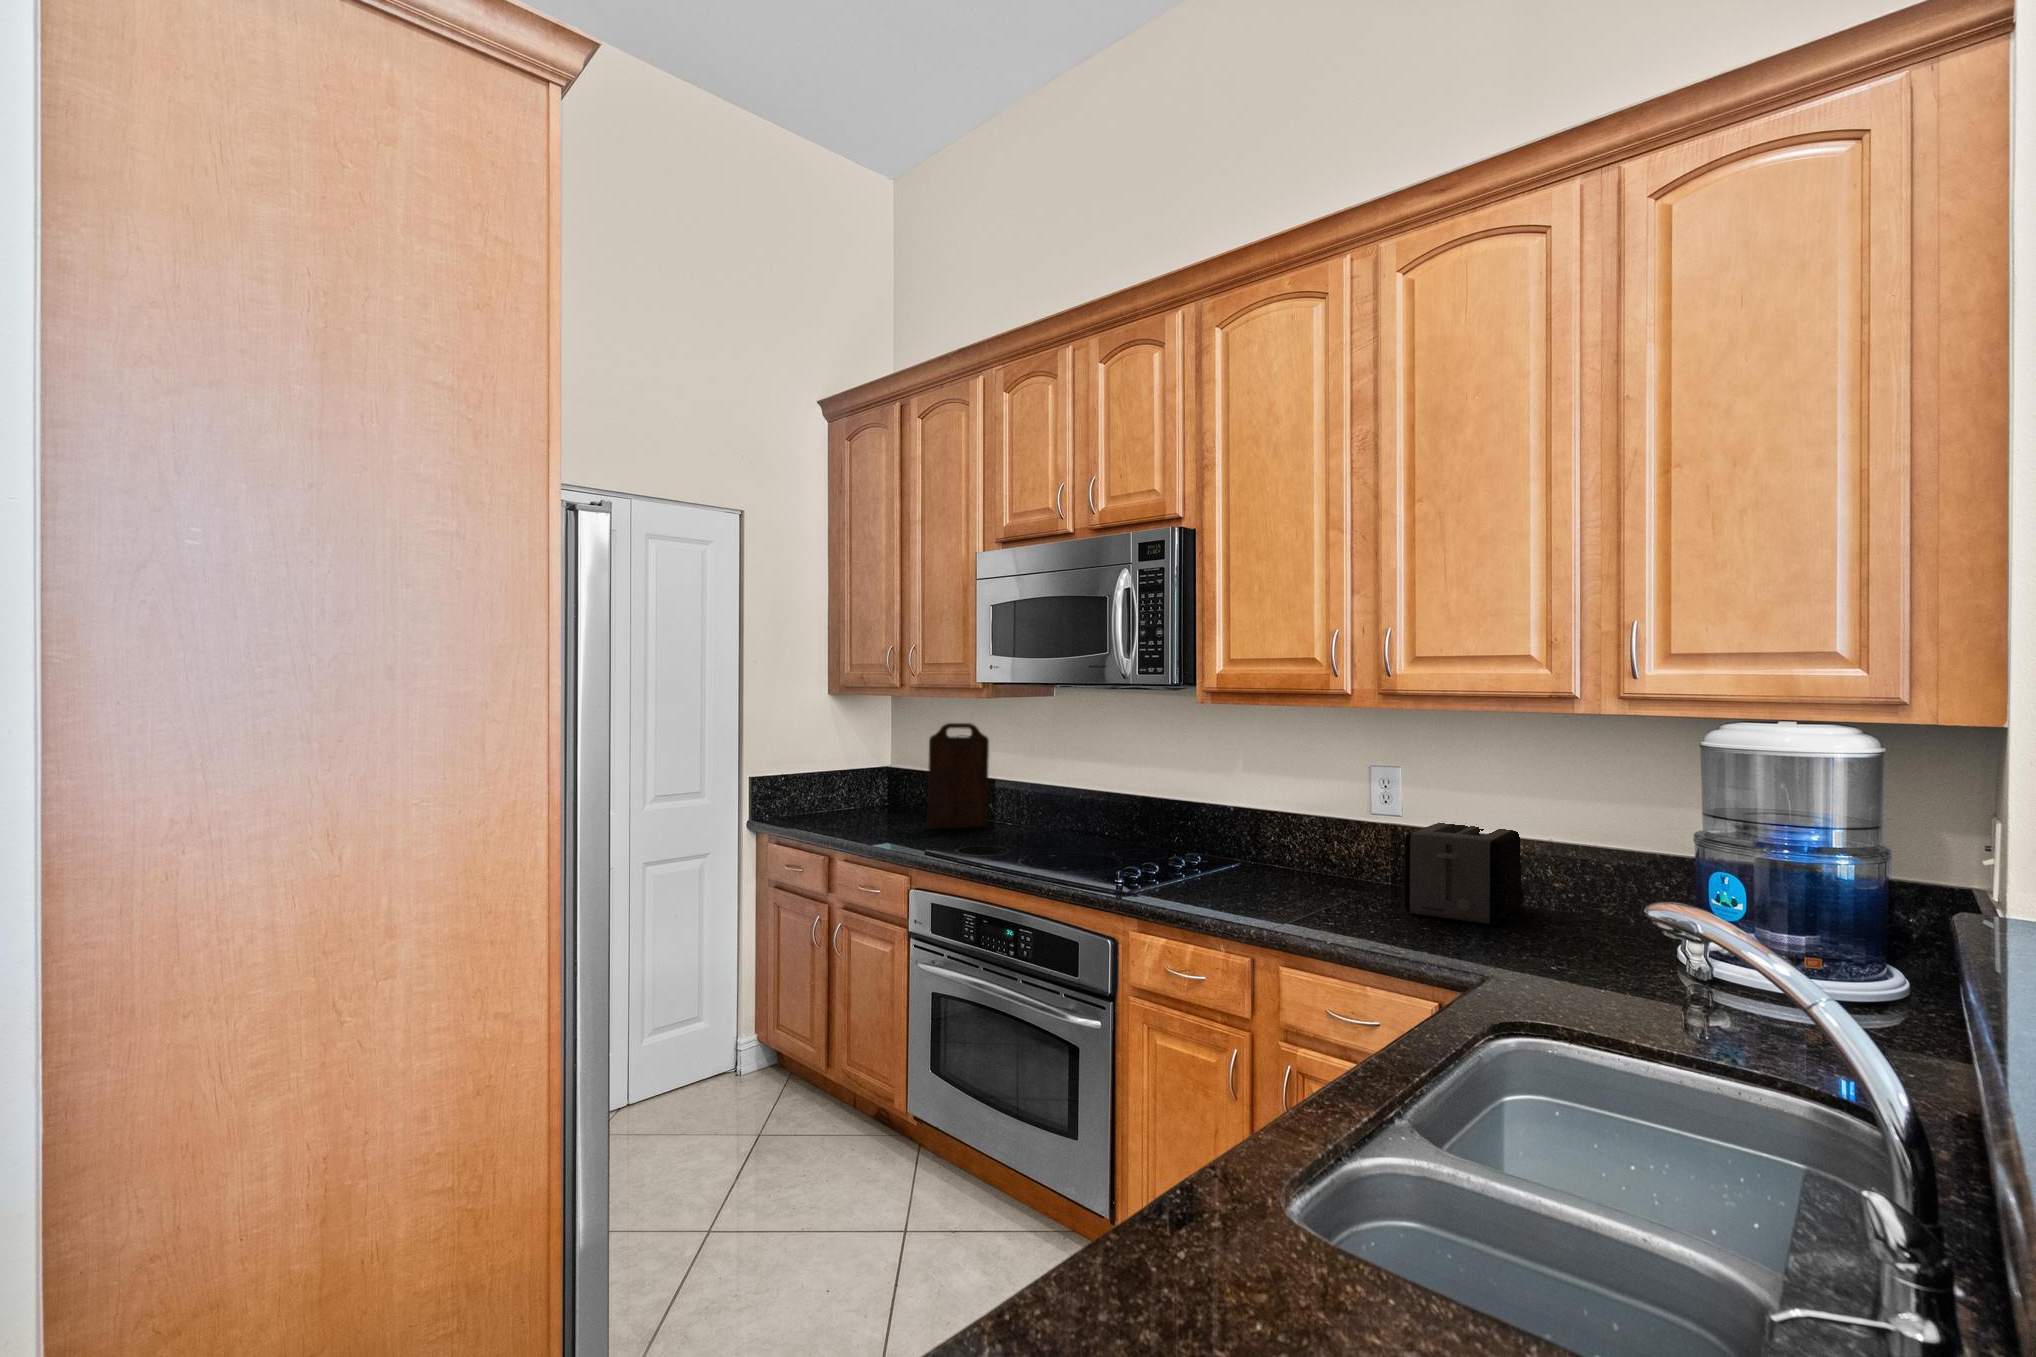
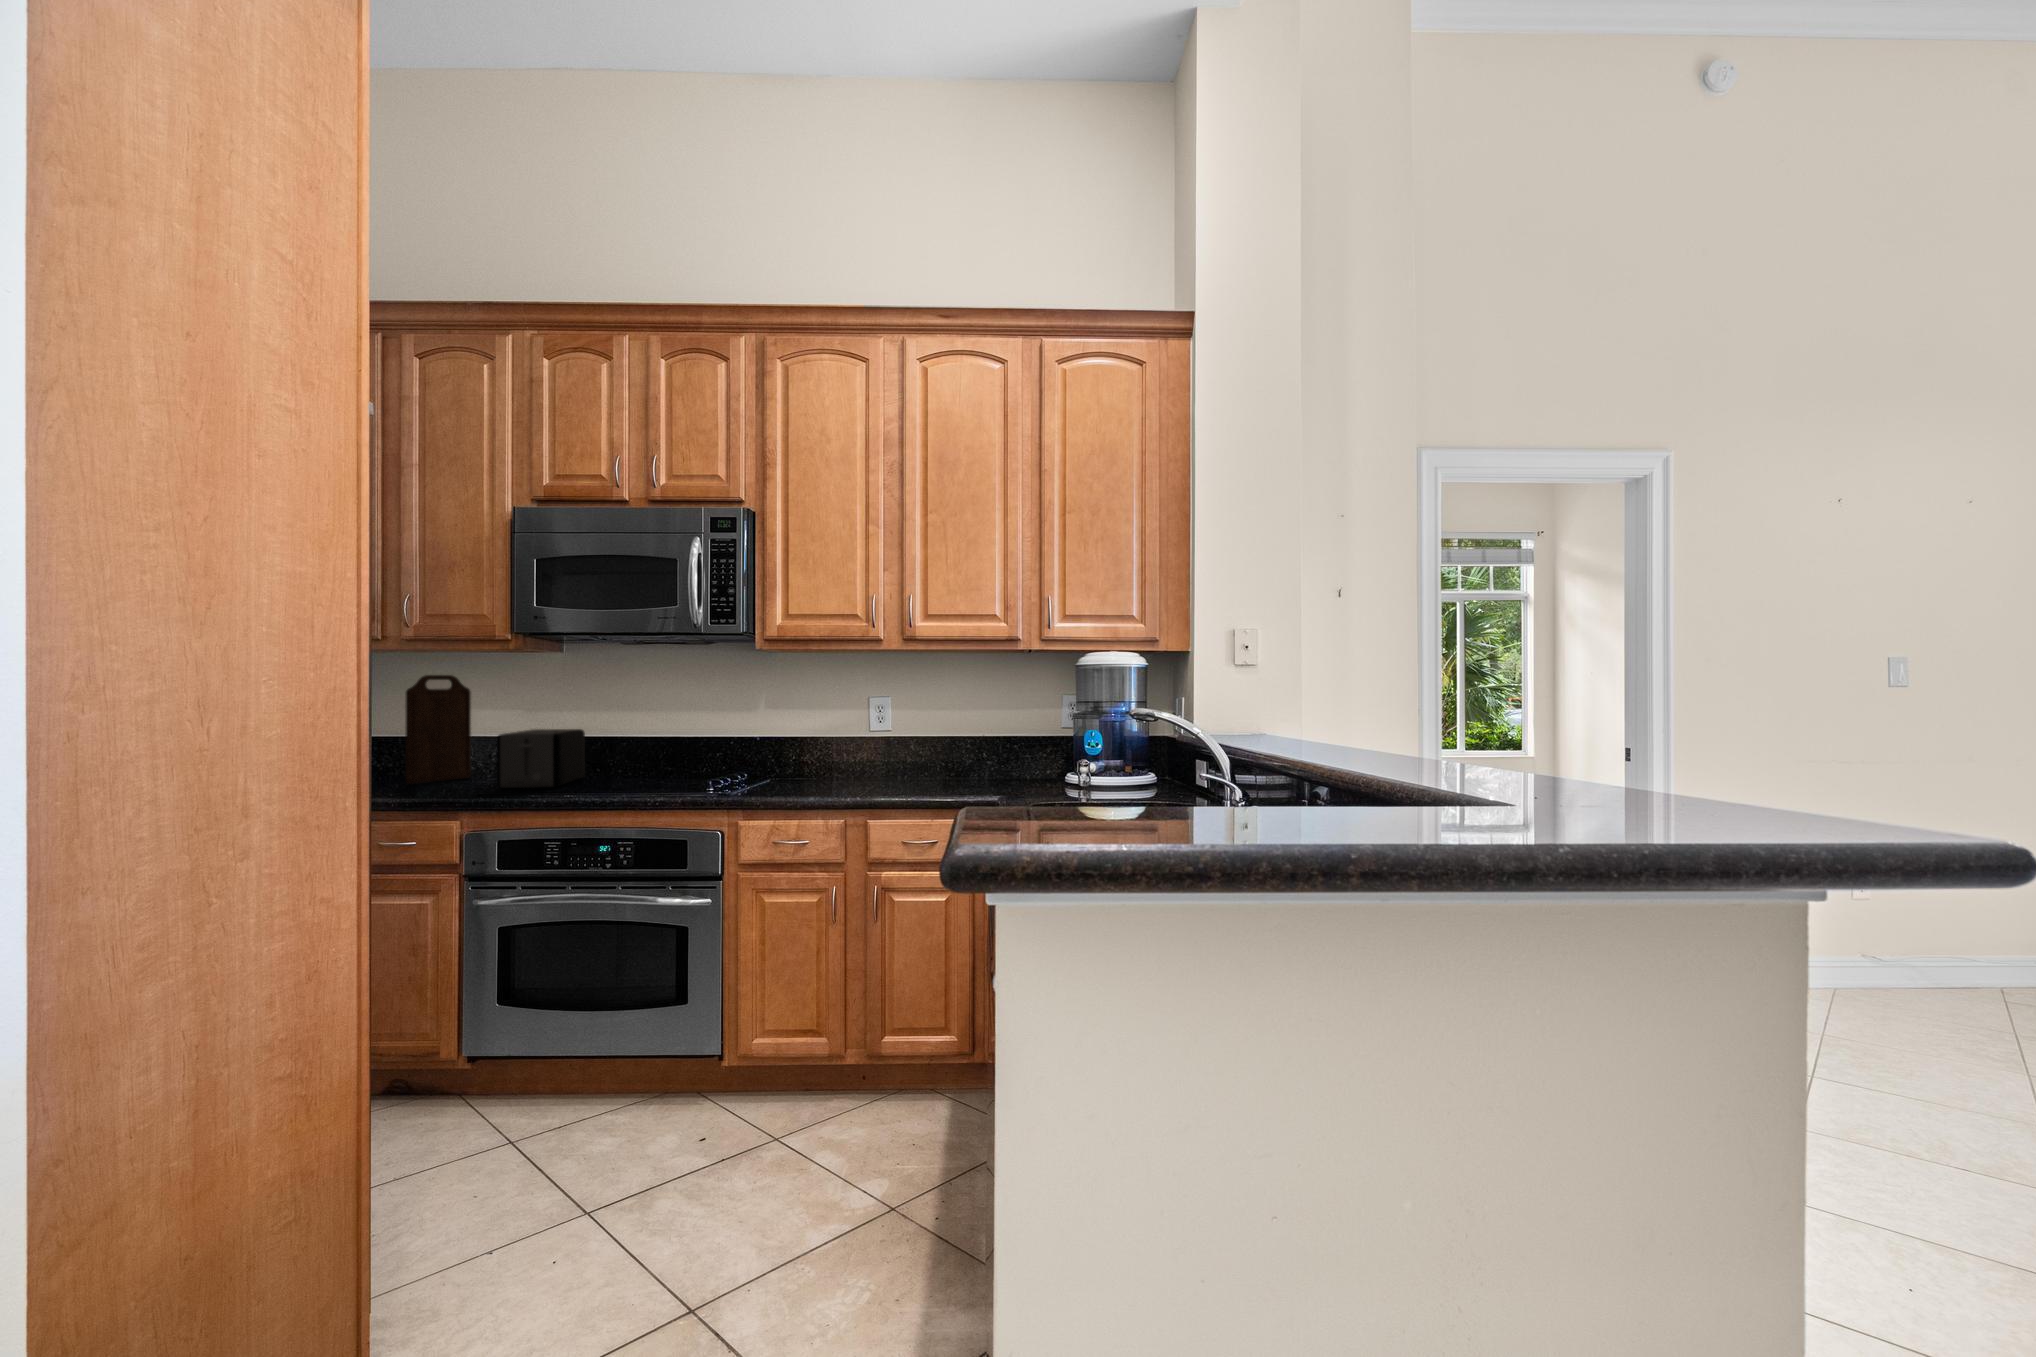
toaster: present [1404,823,1524,925] -> present [497,729,585,788]

